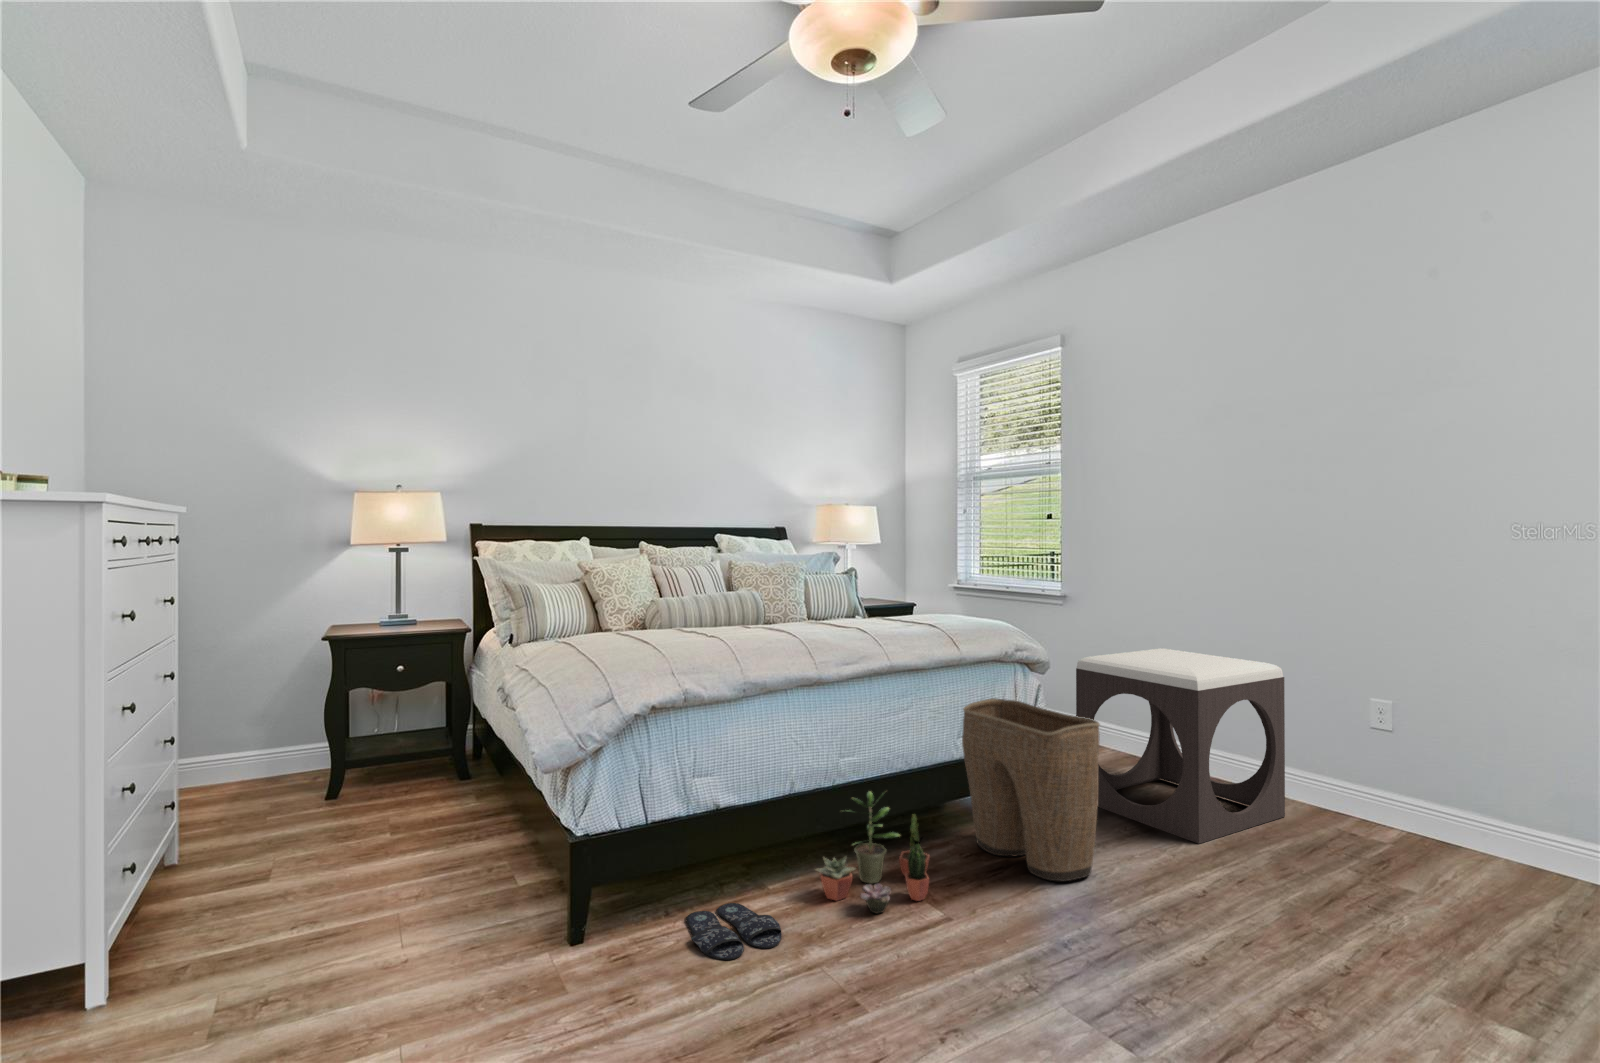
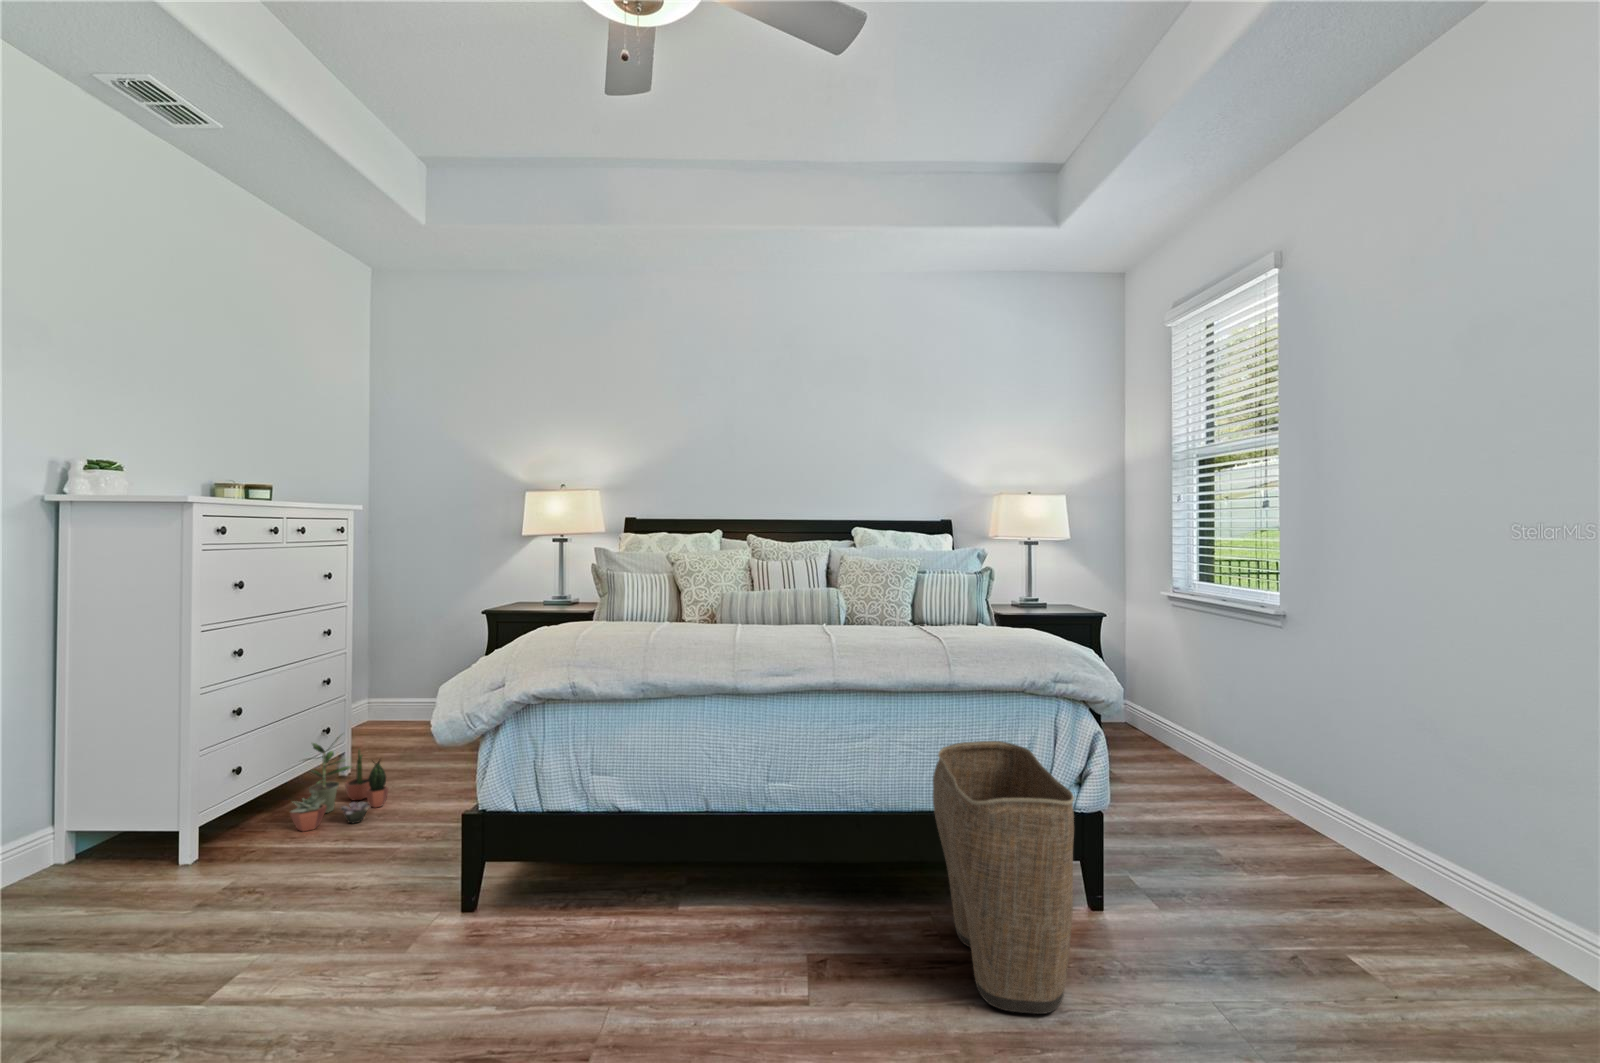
footstool: present [1076,648,1285,844] -> none [1180,703,1552,1026]
potted plant: present [816,791,930,914] -> present [290,737,389,831]
slippers: present [687,903,782,960] -> none [531,912,632,975]

